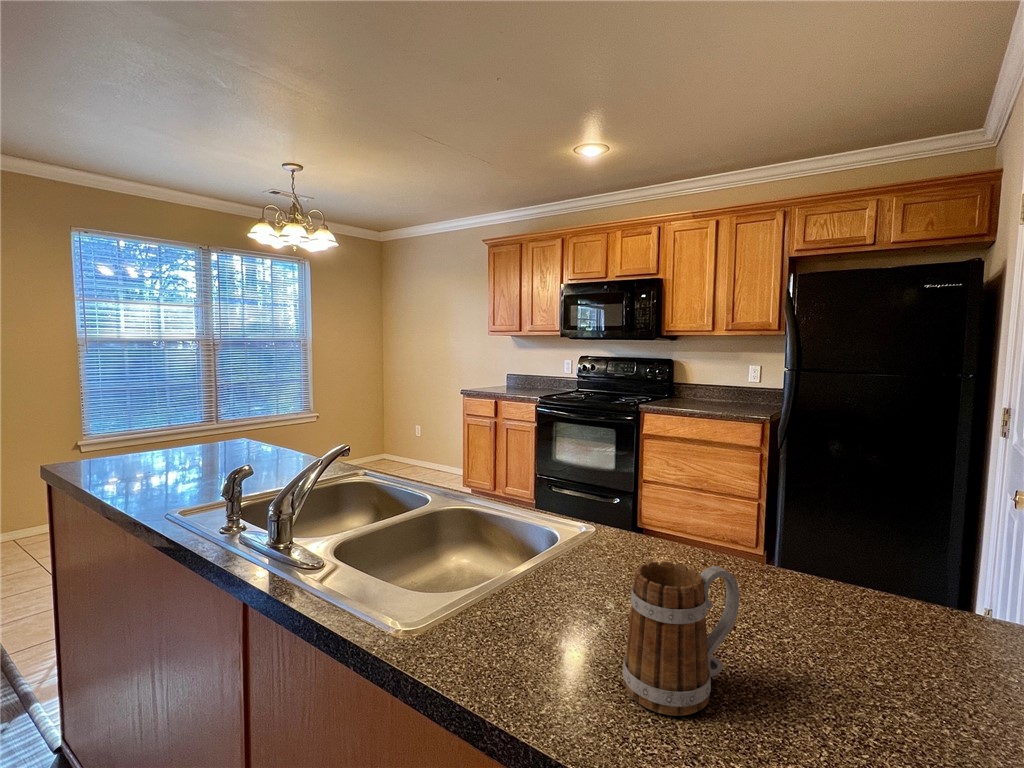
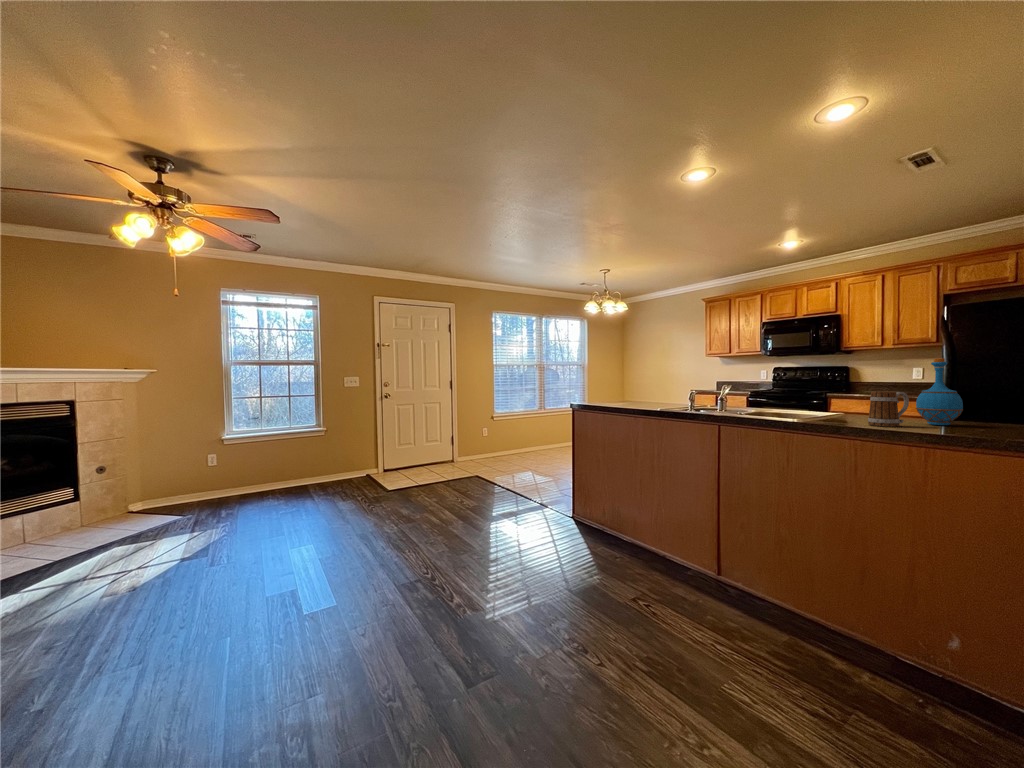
bottle: none [755,438,872,648] -> present [916,358,963,425]

